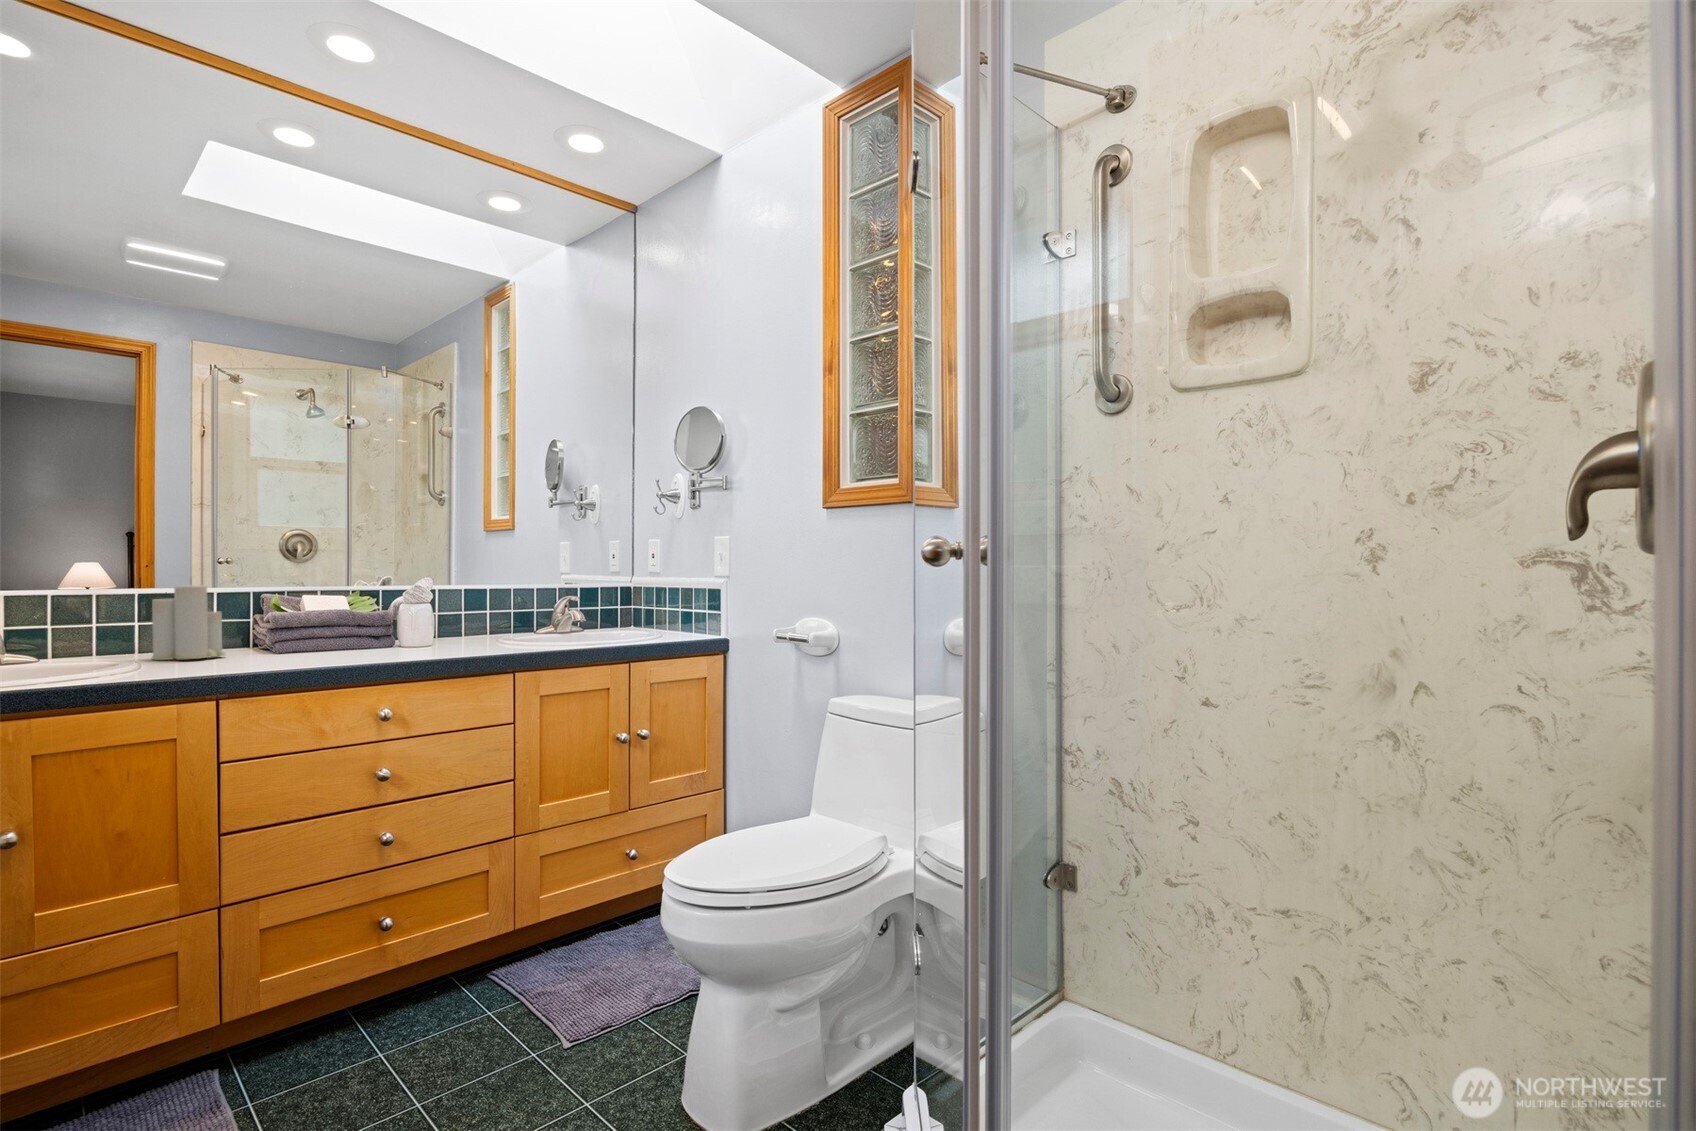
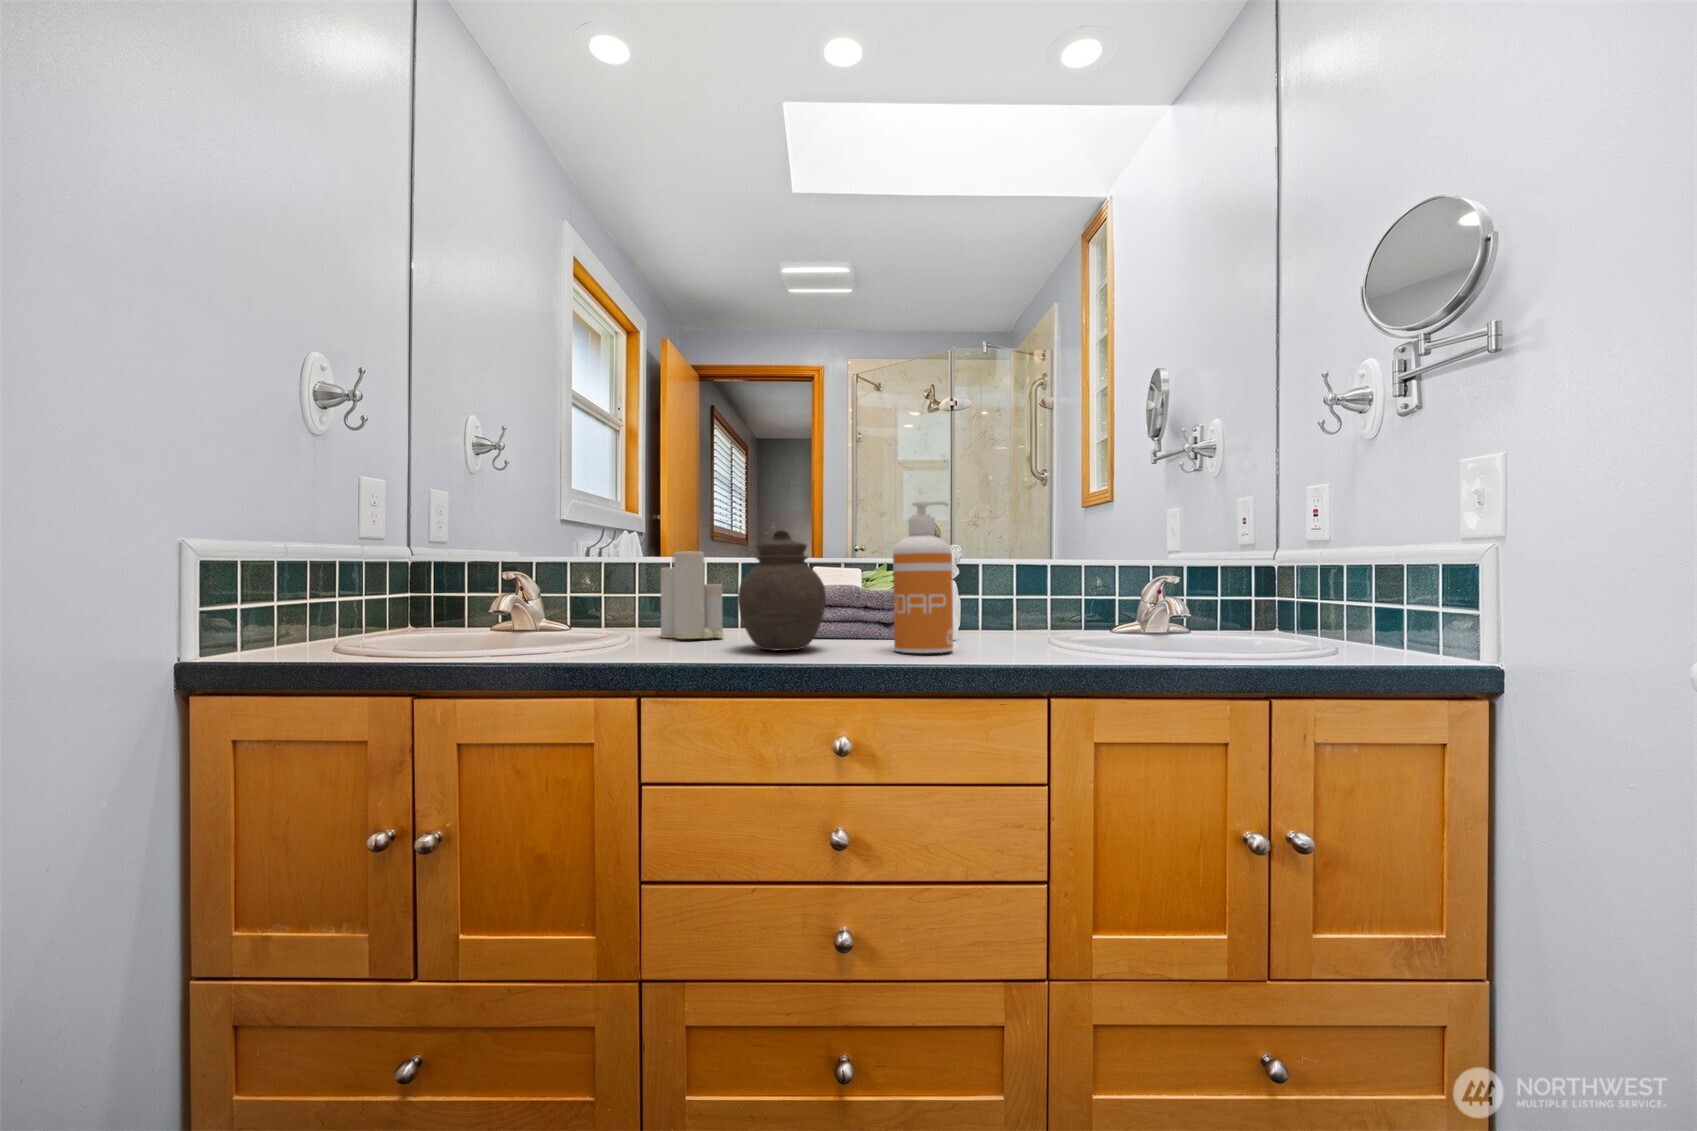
soap dispenser: none [395,551,443,654] -> present [893,501,953,653]
jar: none [265,570,344,660] -> present [738,530,826,651]

